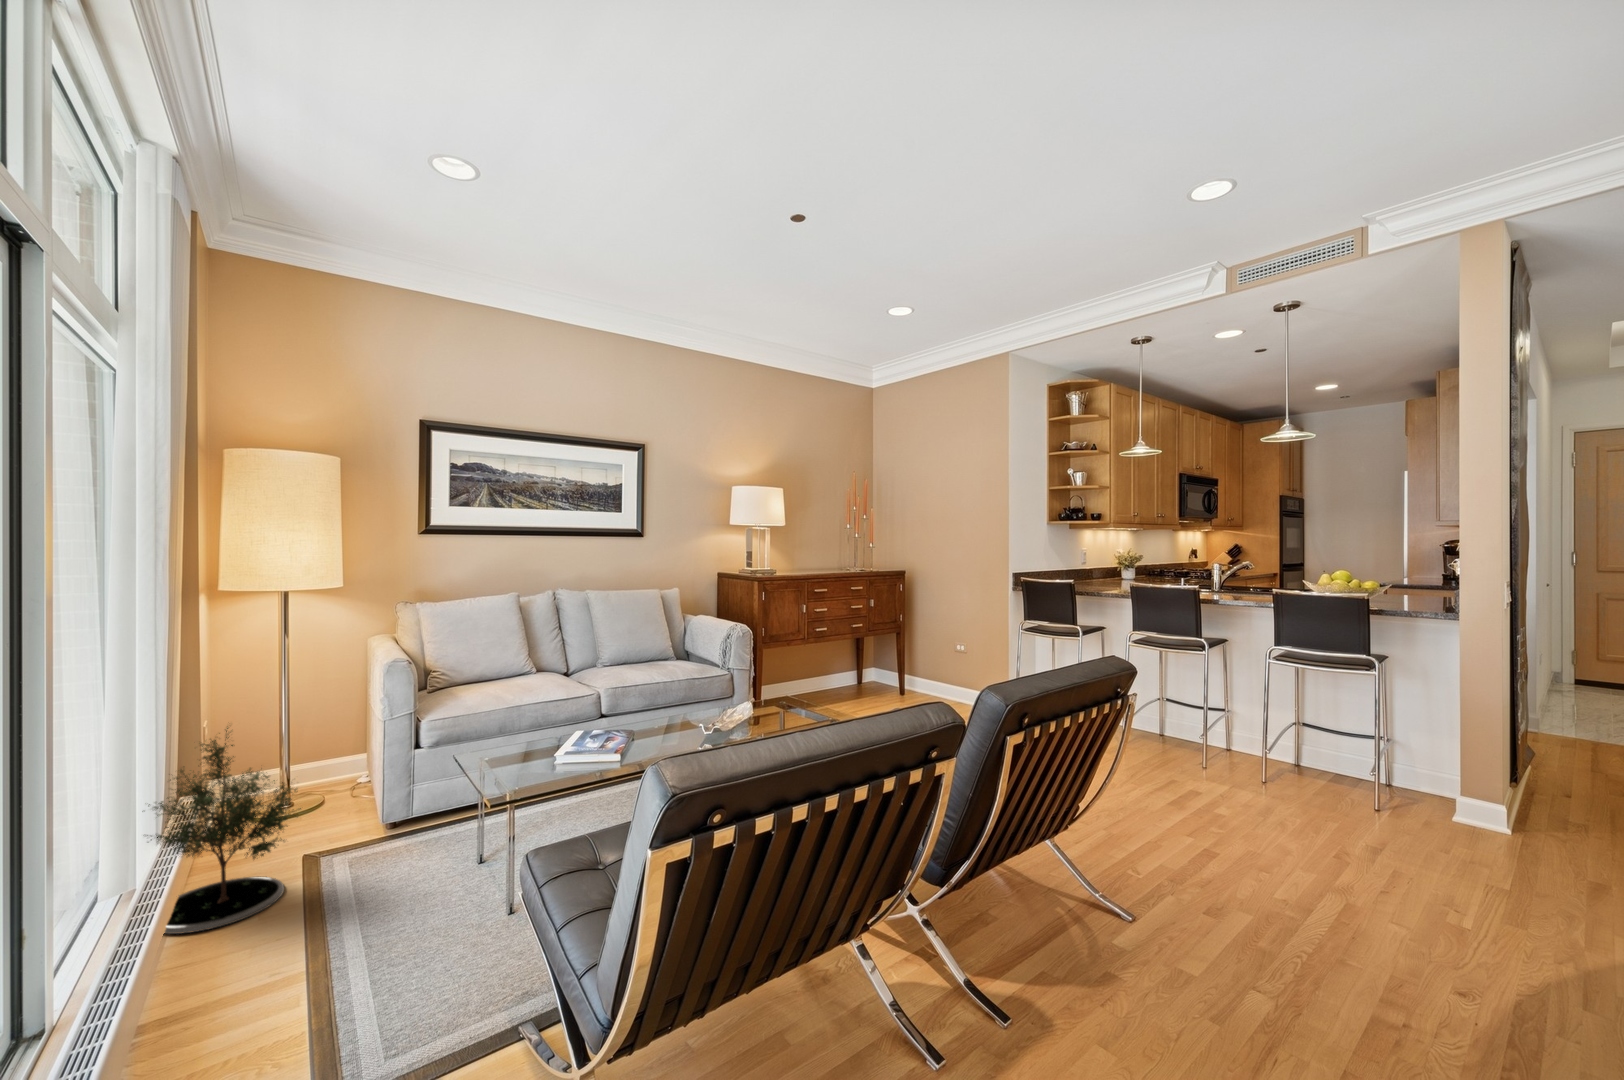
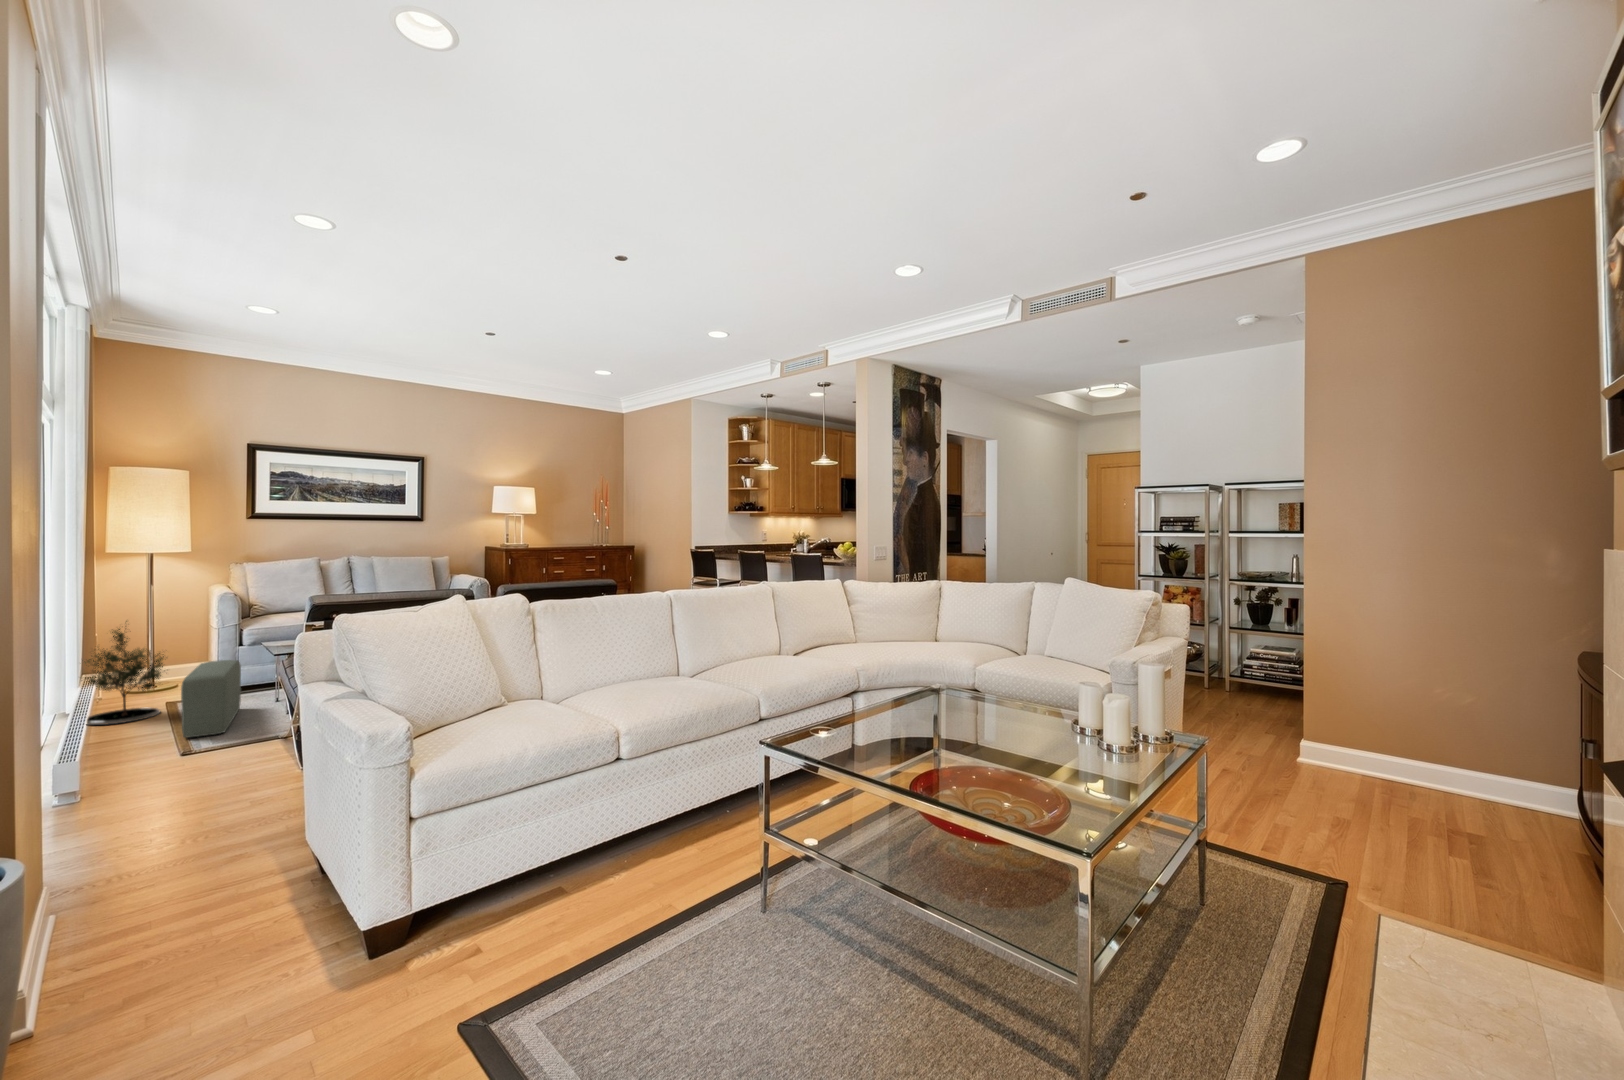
pouf: none [312,798,420,1013] -> present [181,660,241,737]

